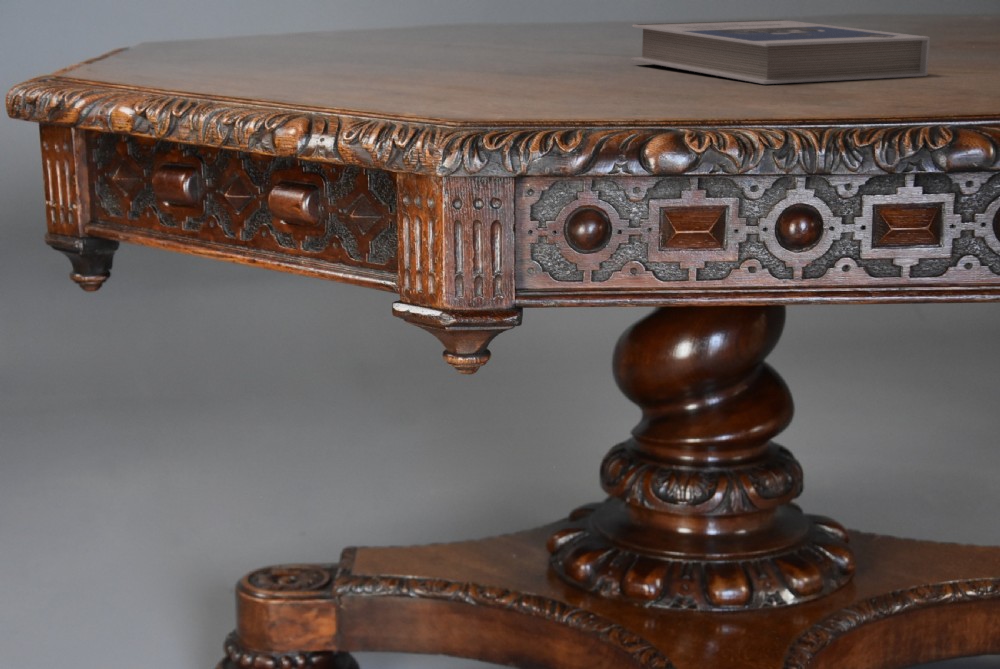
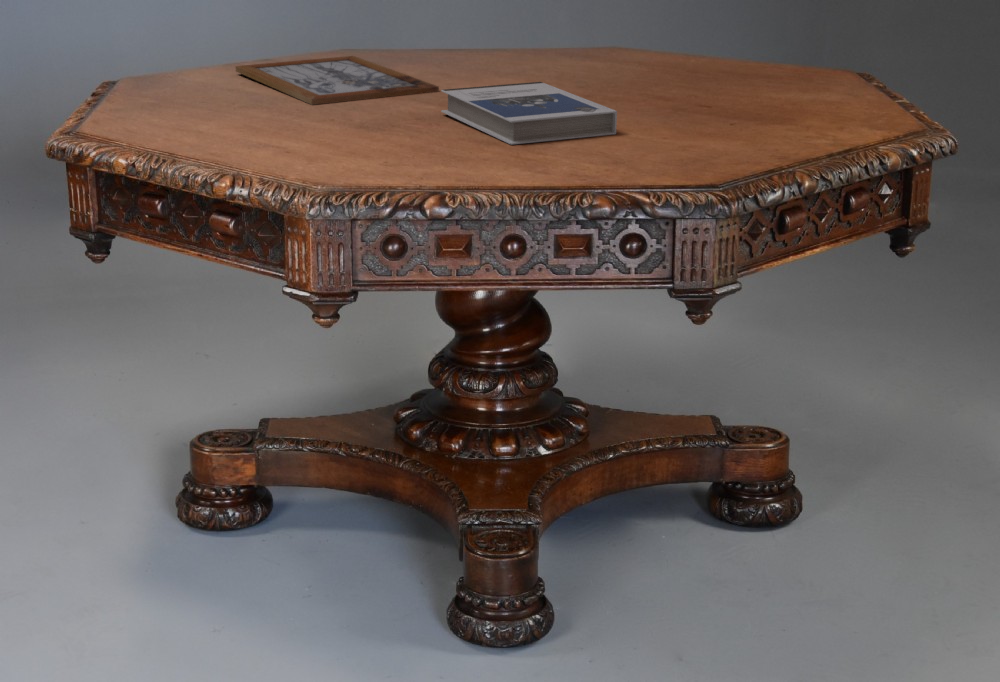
picture frame: none [312,24,616,60] -> present [236,56,439,105]

